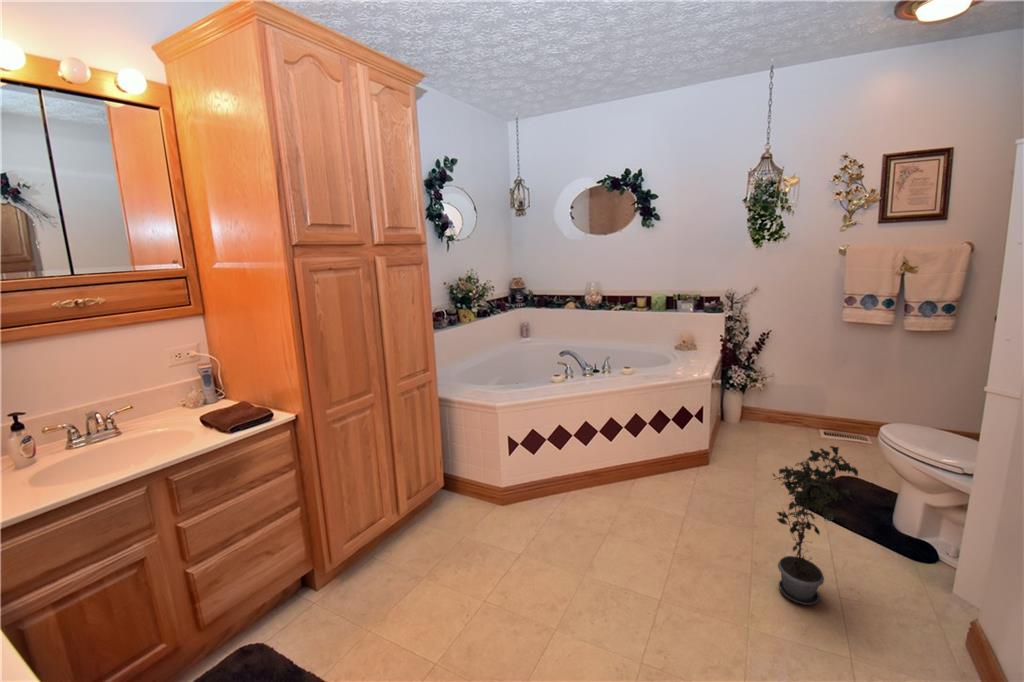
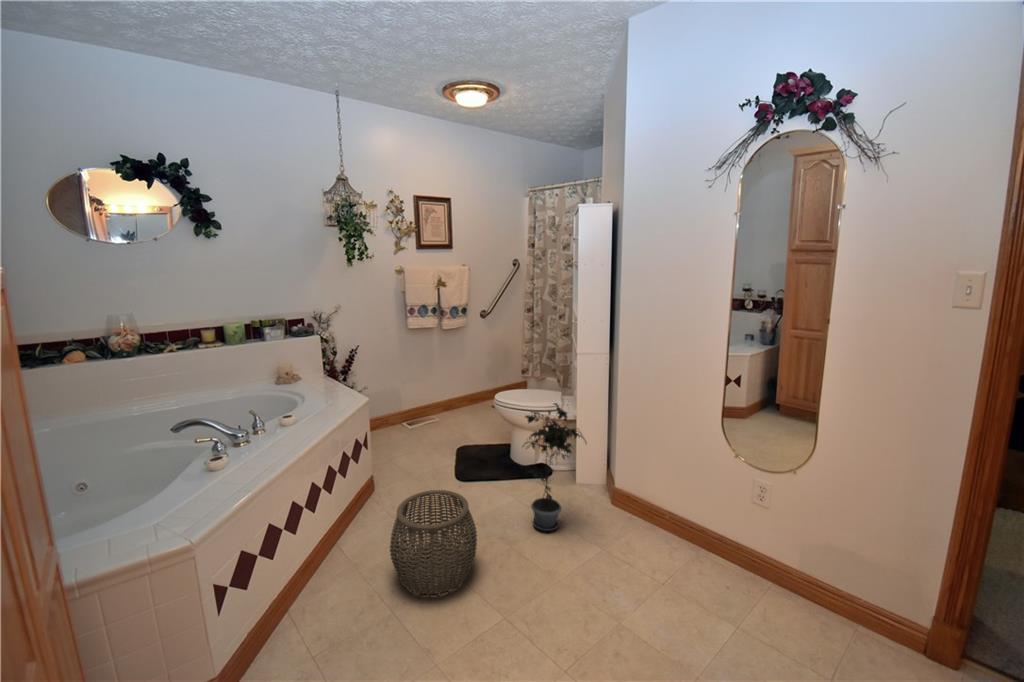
woven basket: none [608,465,691,560] -> present [390,490,477,596]

